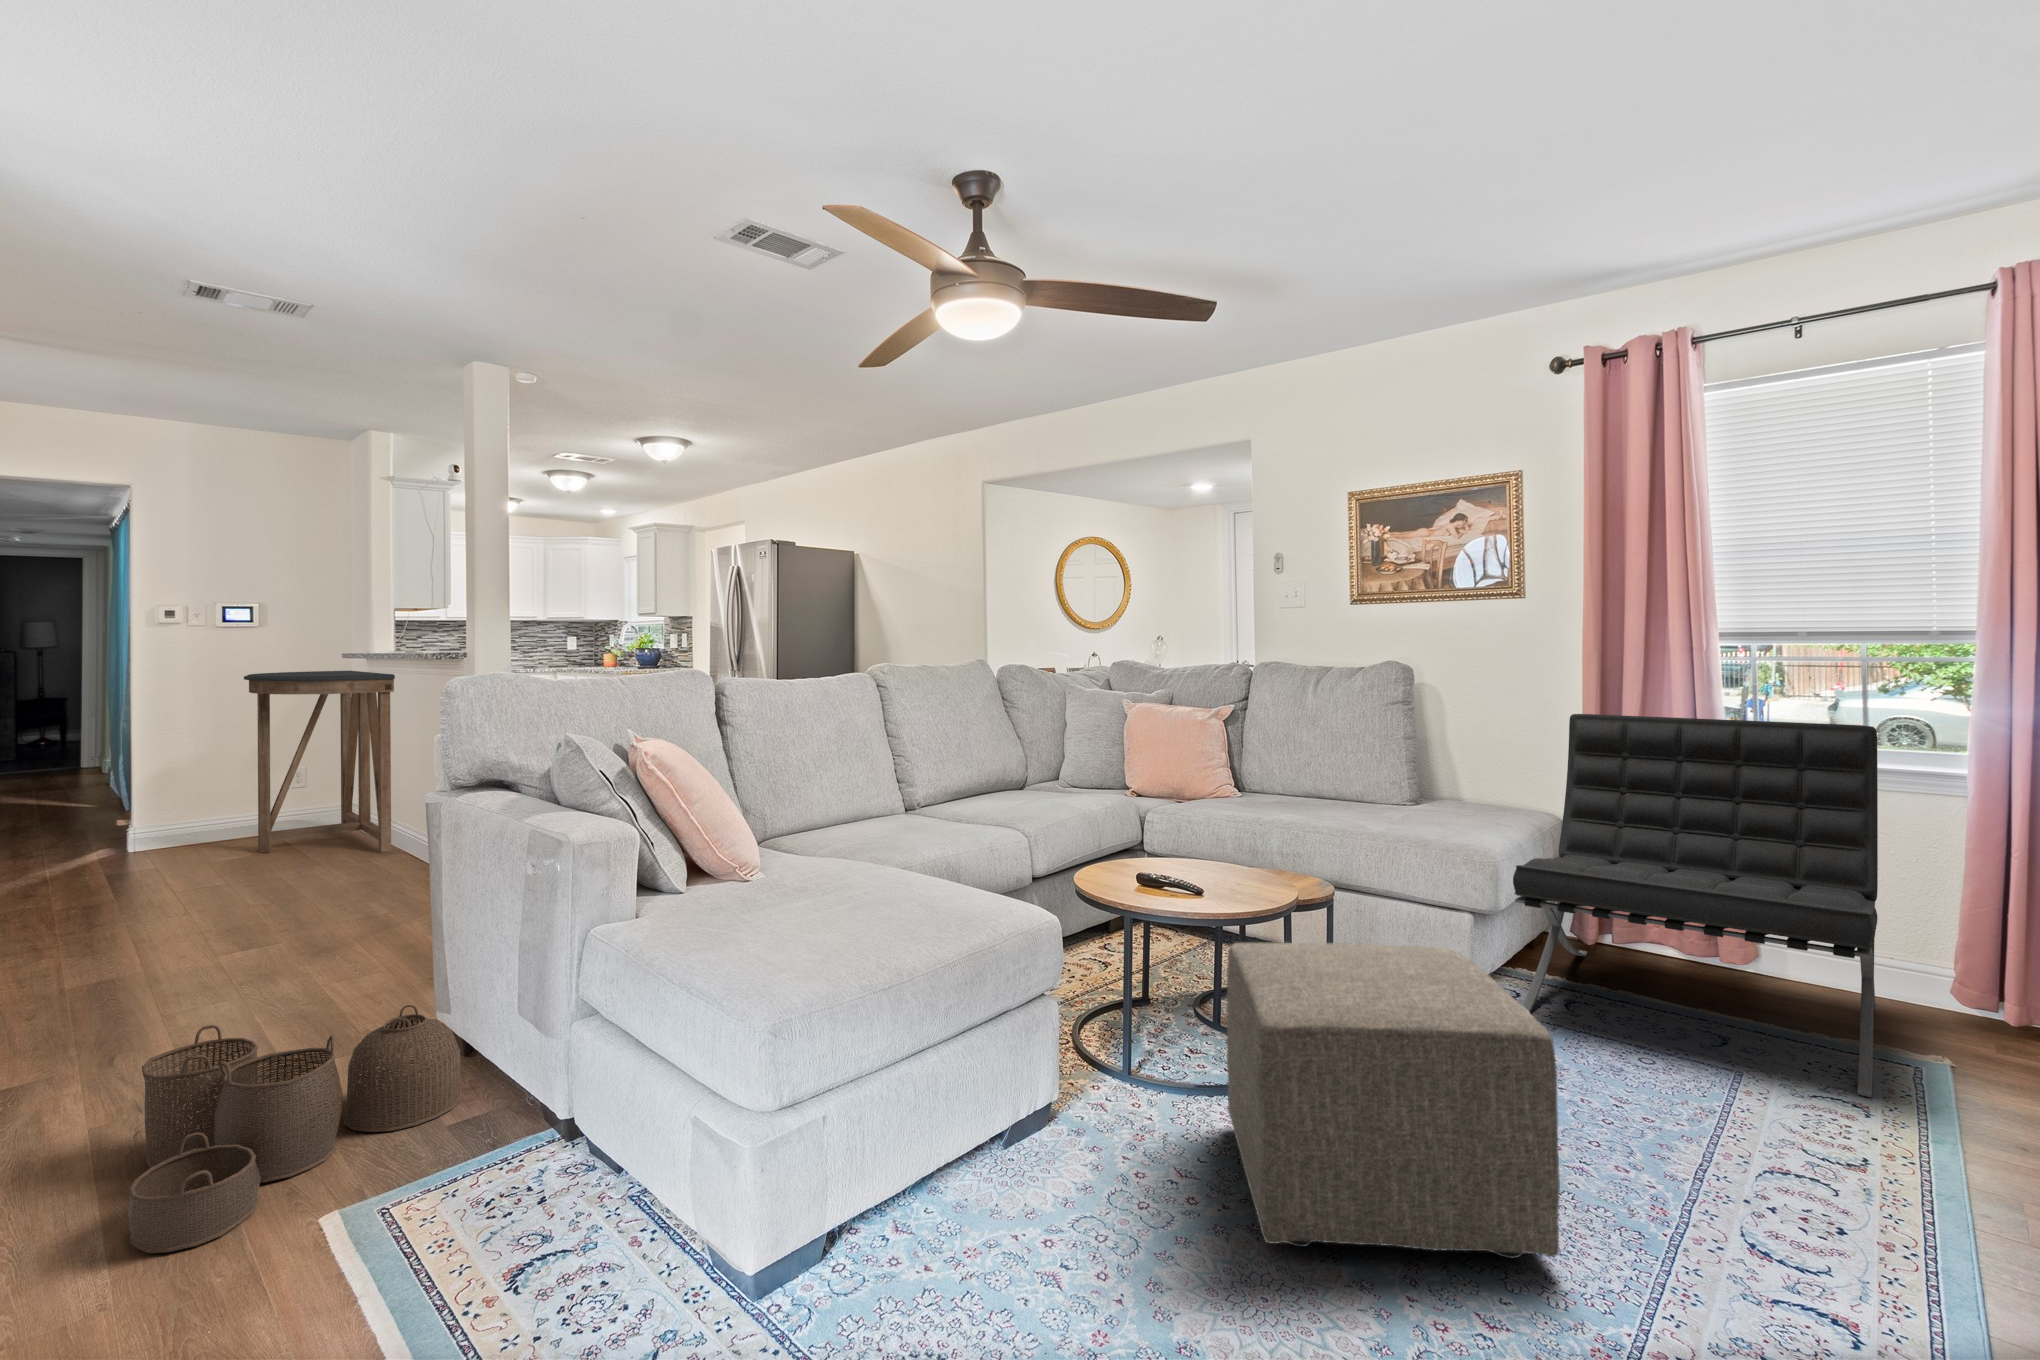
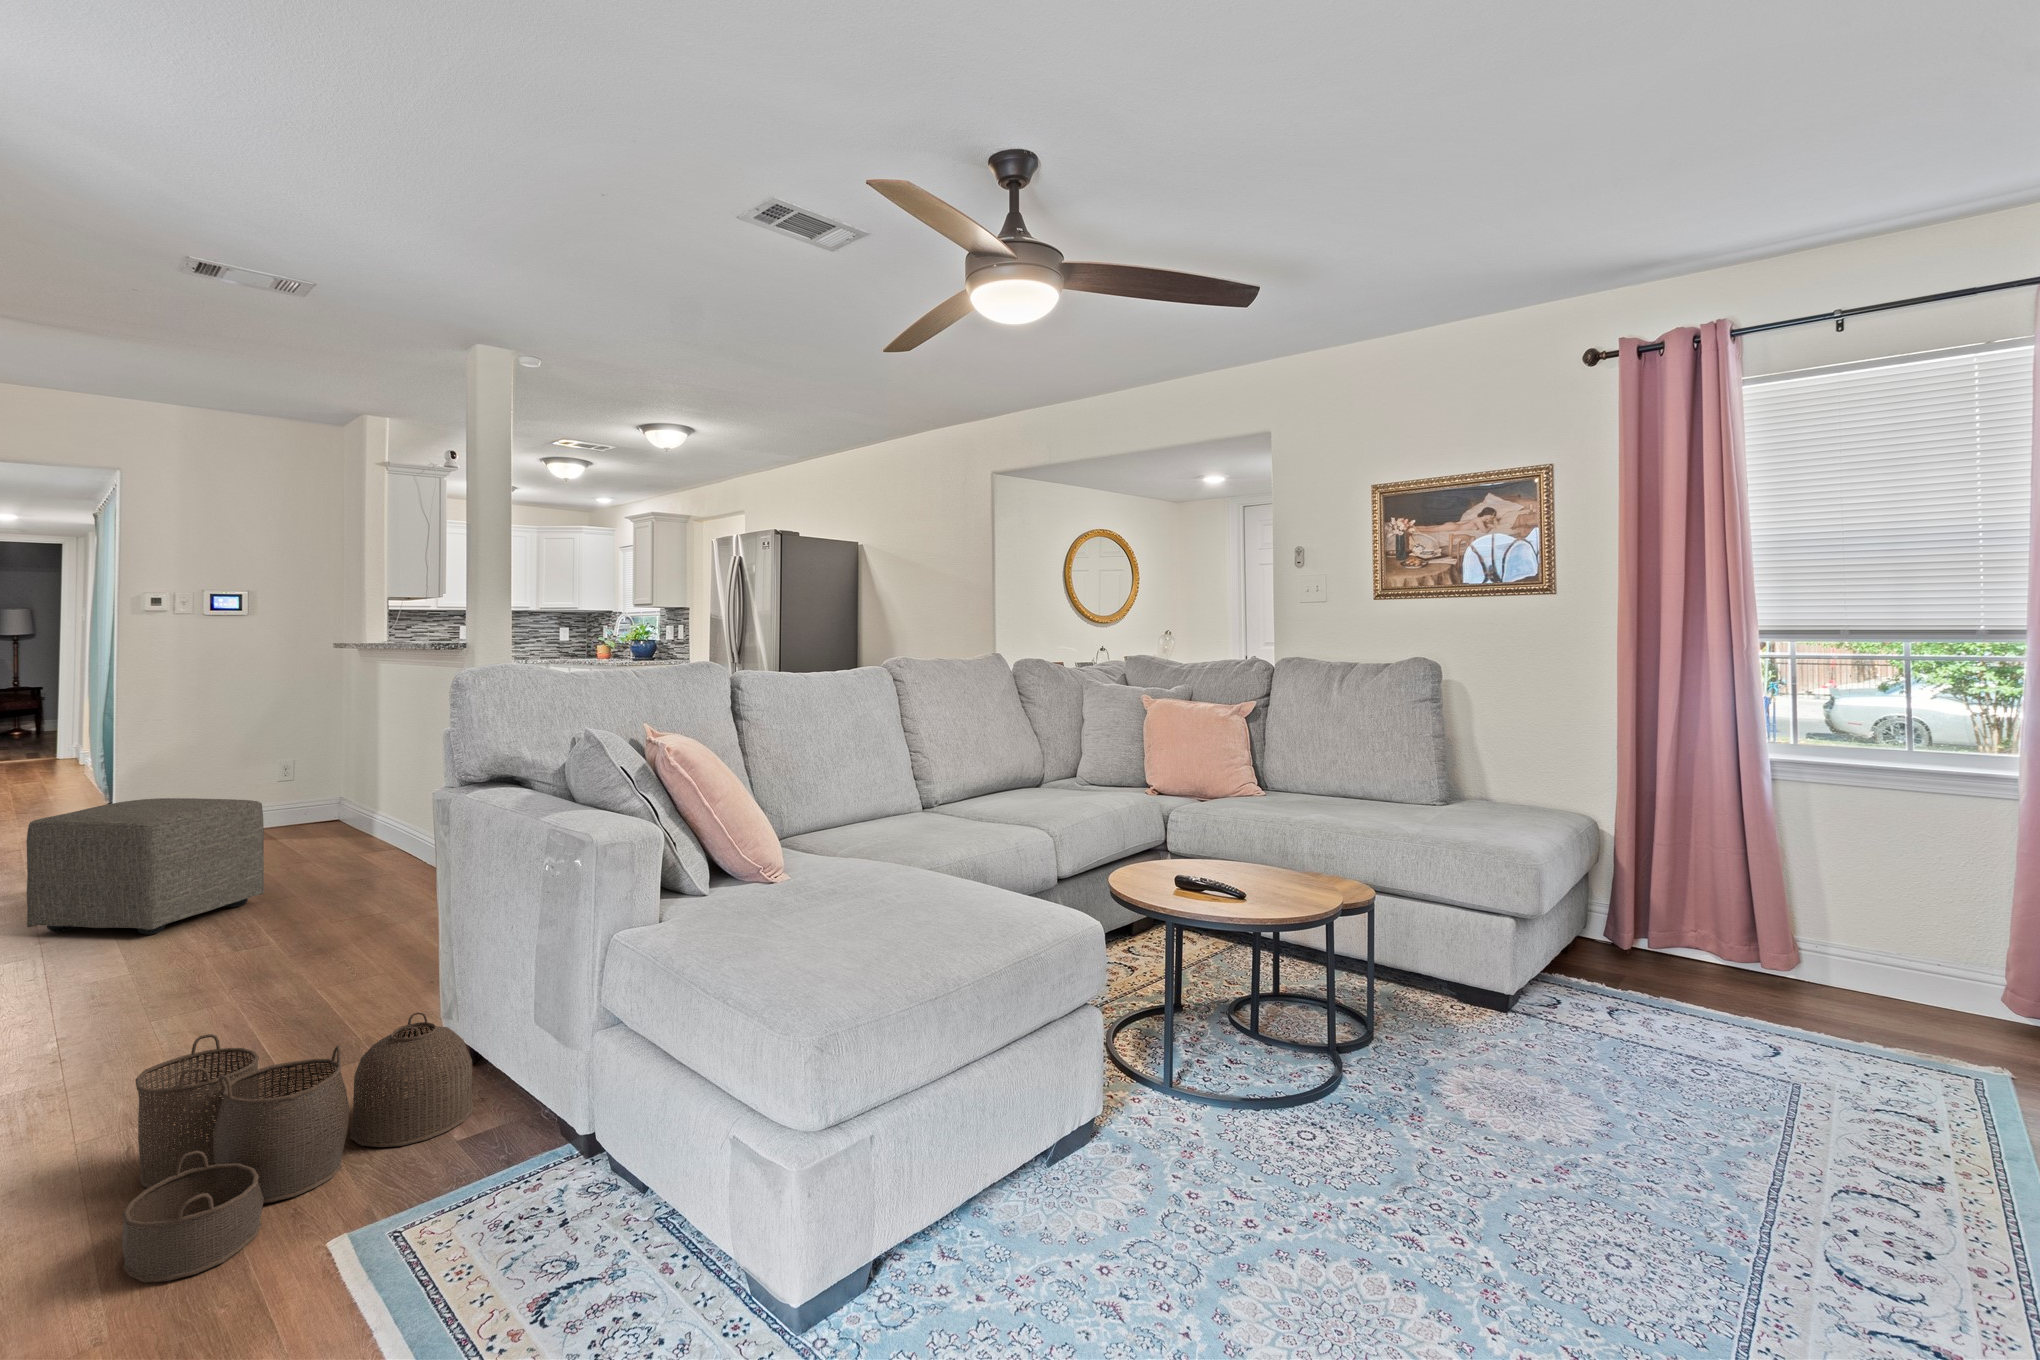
console table: present [244,671,395,853] -> none [236,662,392,848]
lounge chair: present [1513,714,1878,1097] -> none [1556,714,1937,1111]
ottoman: present [1227,943,1560,1258] -> present [26,798,264,935]

